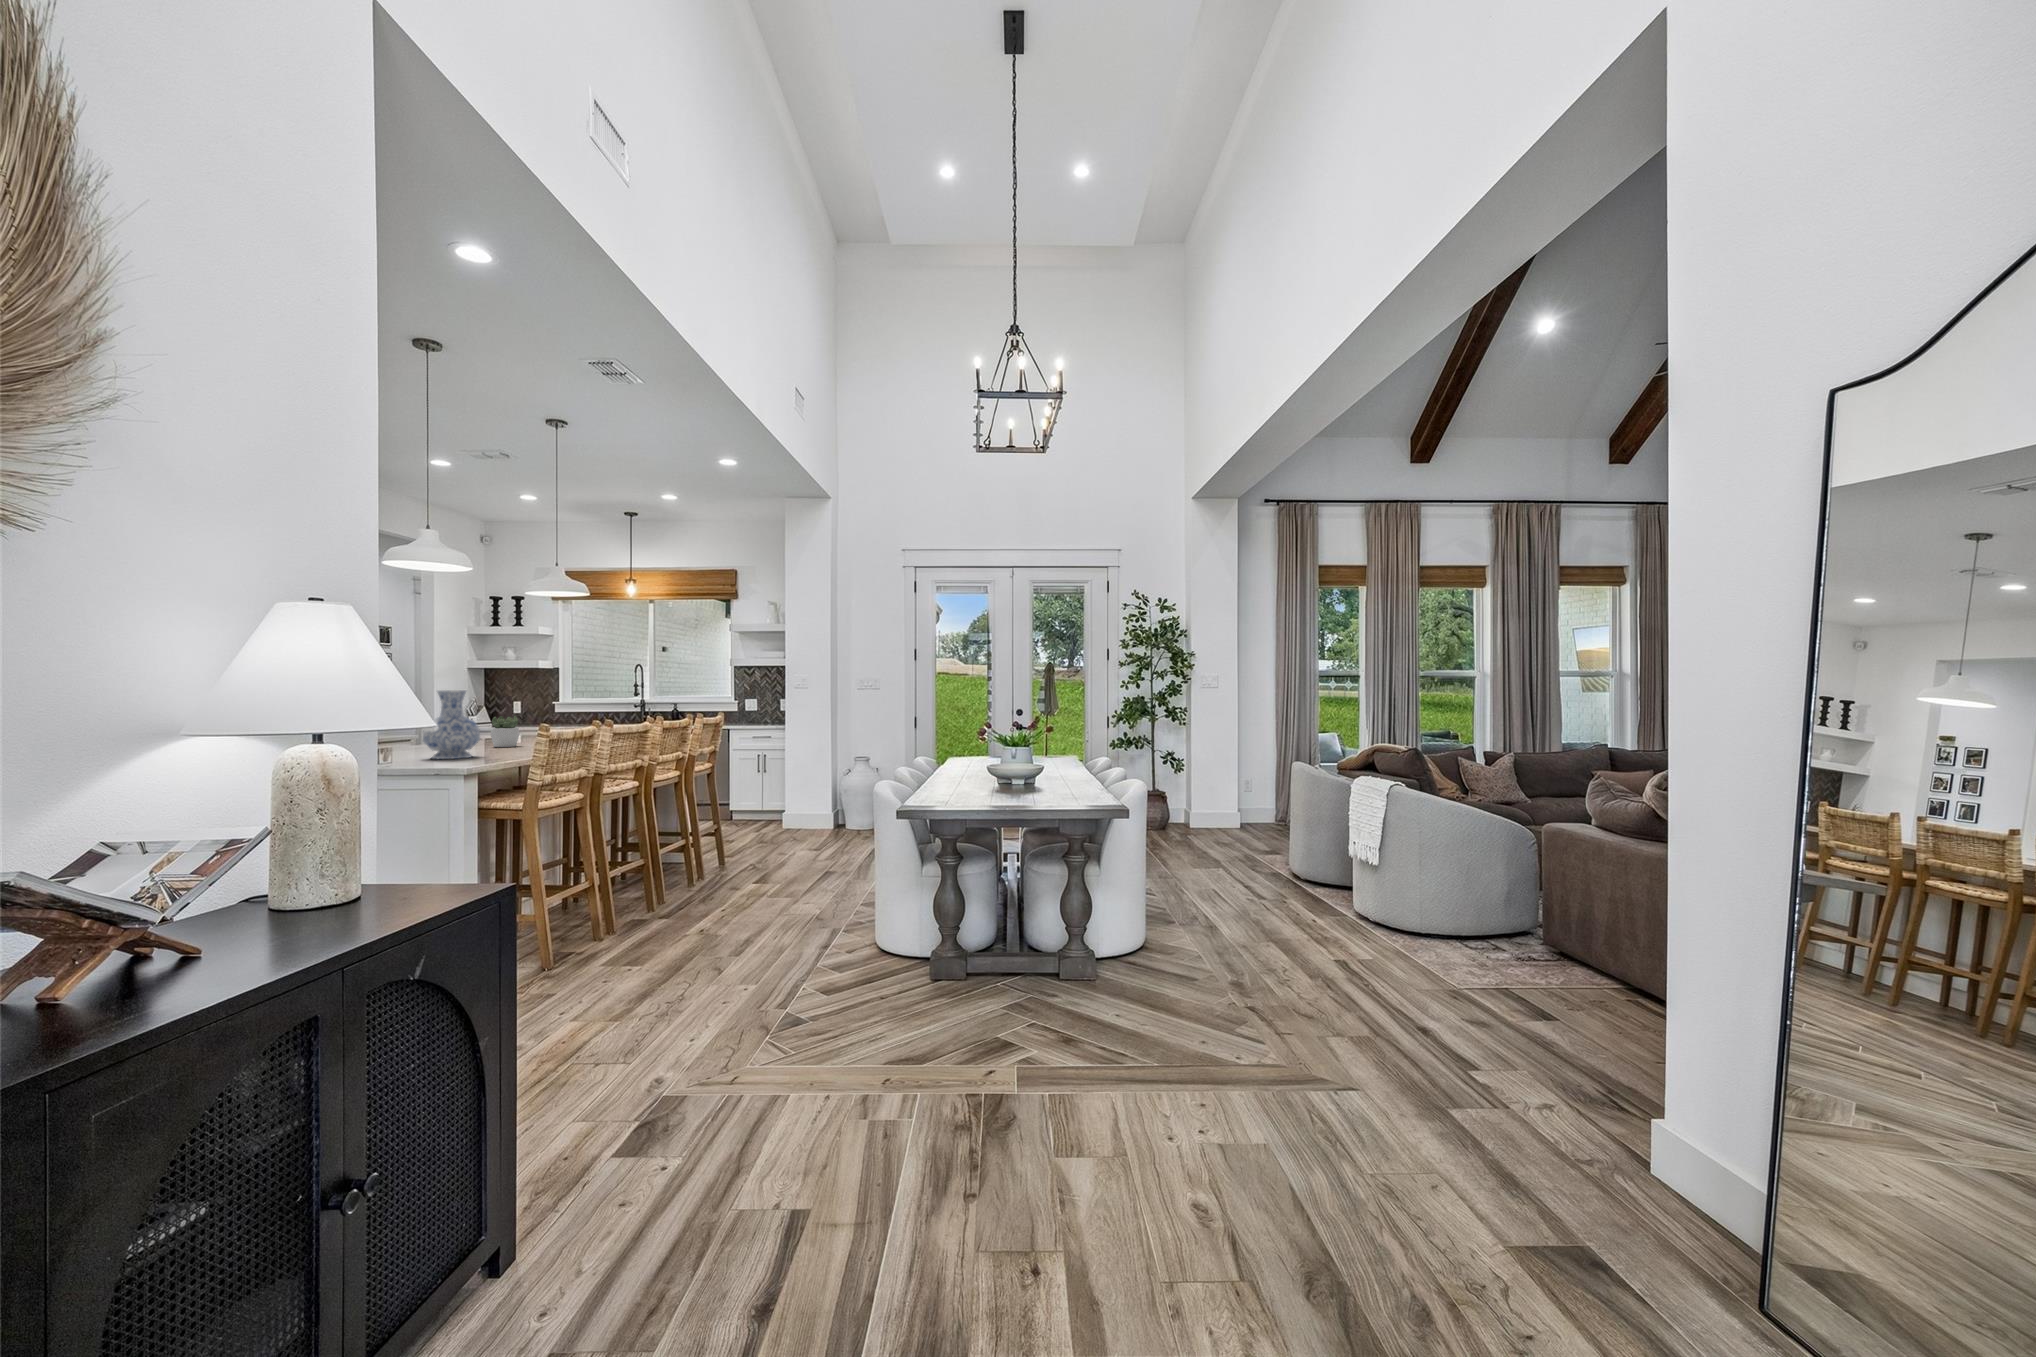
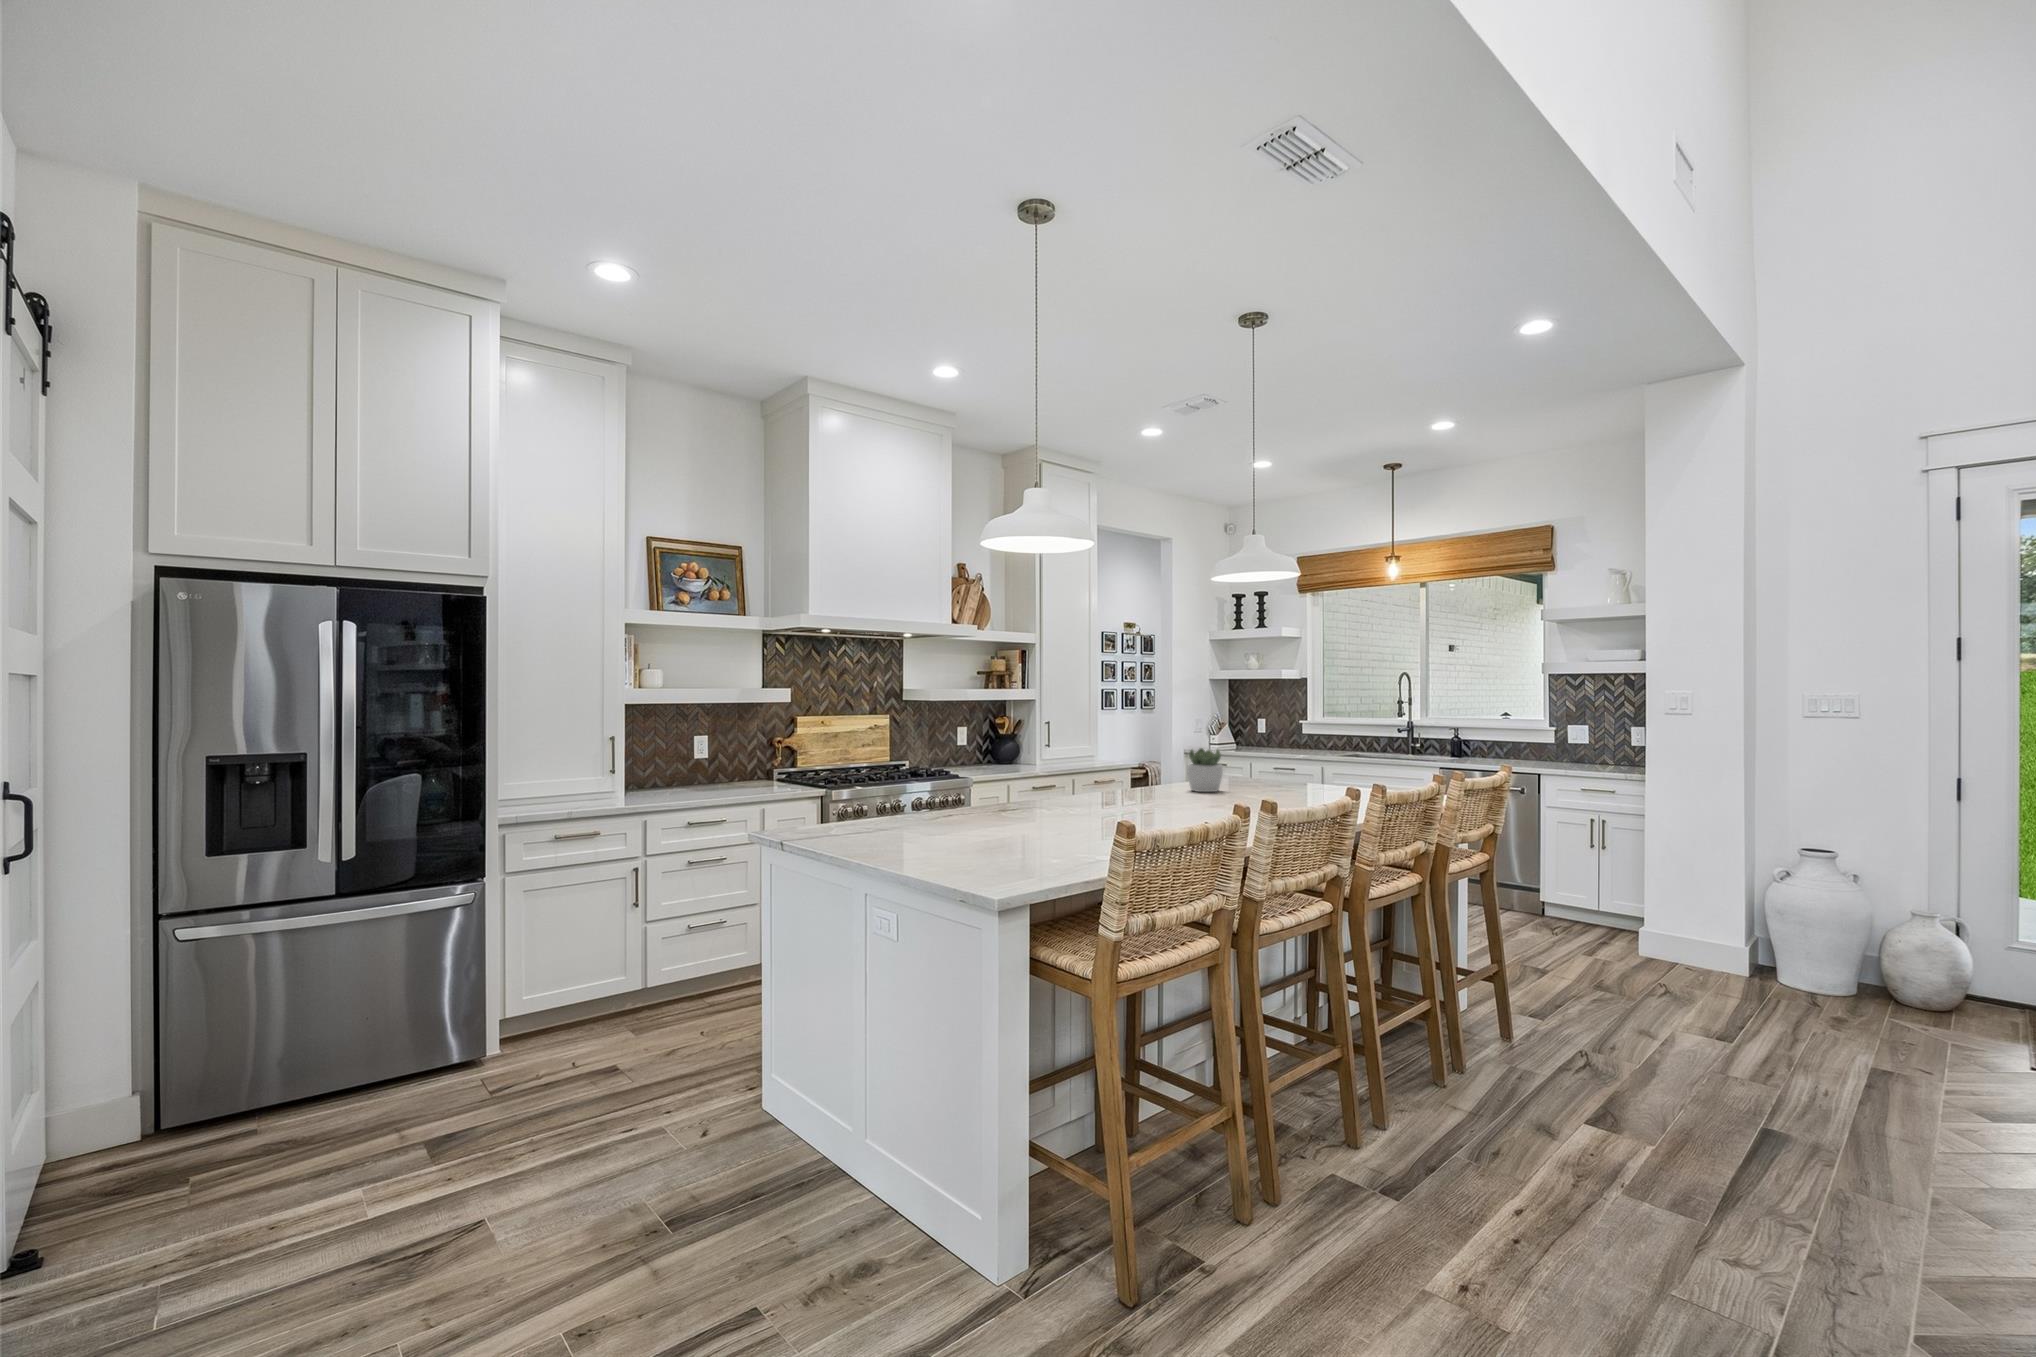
vase: present [423,690,480,759] -> none [1087,713,1155,812]

